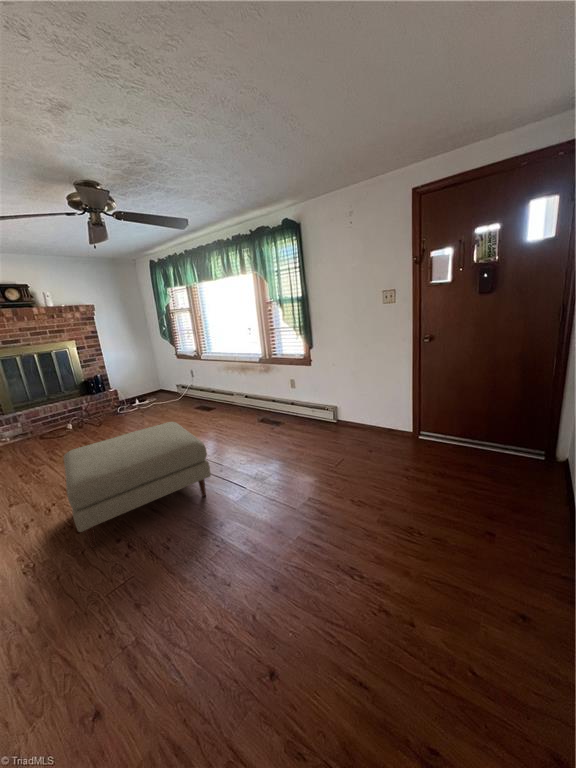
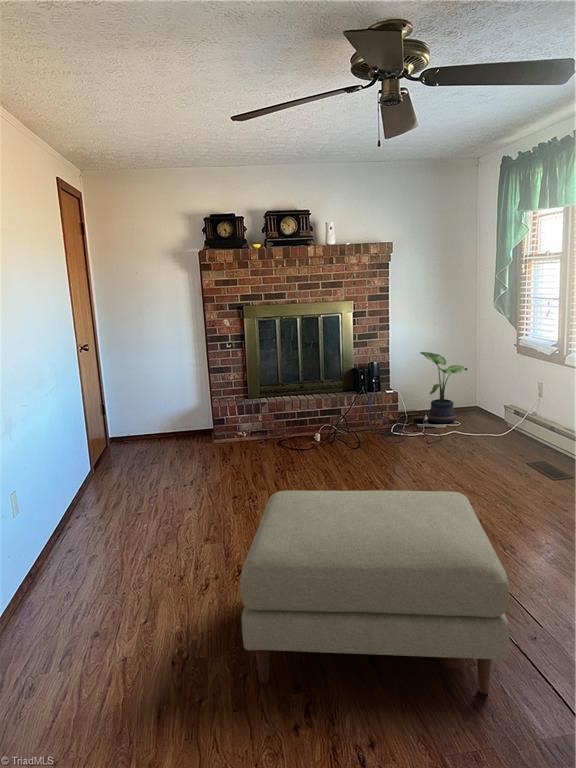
potted plant: none [125,365,154,401] -> present [420,352,467,423]

